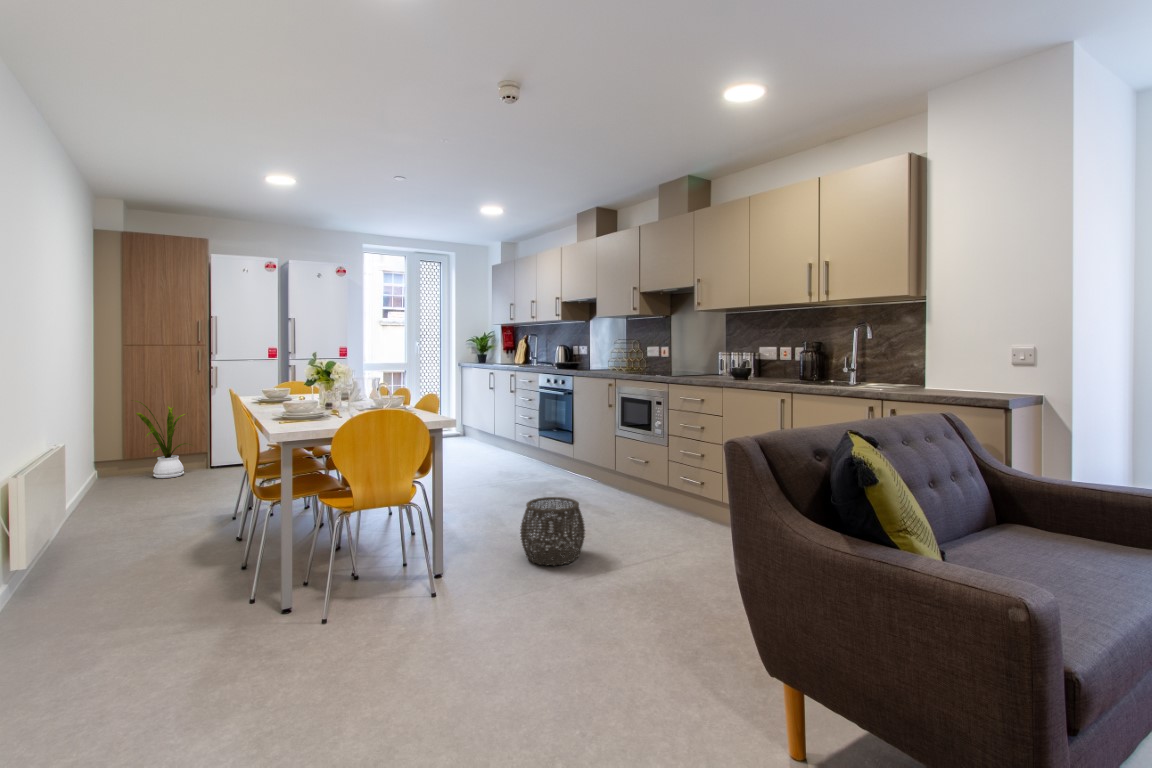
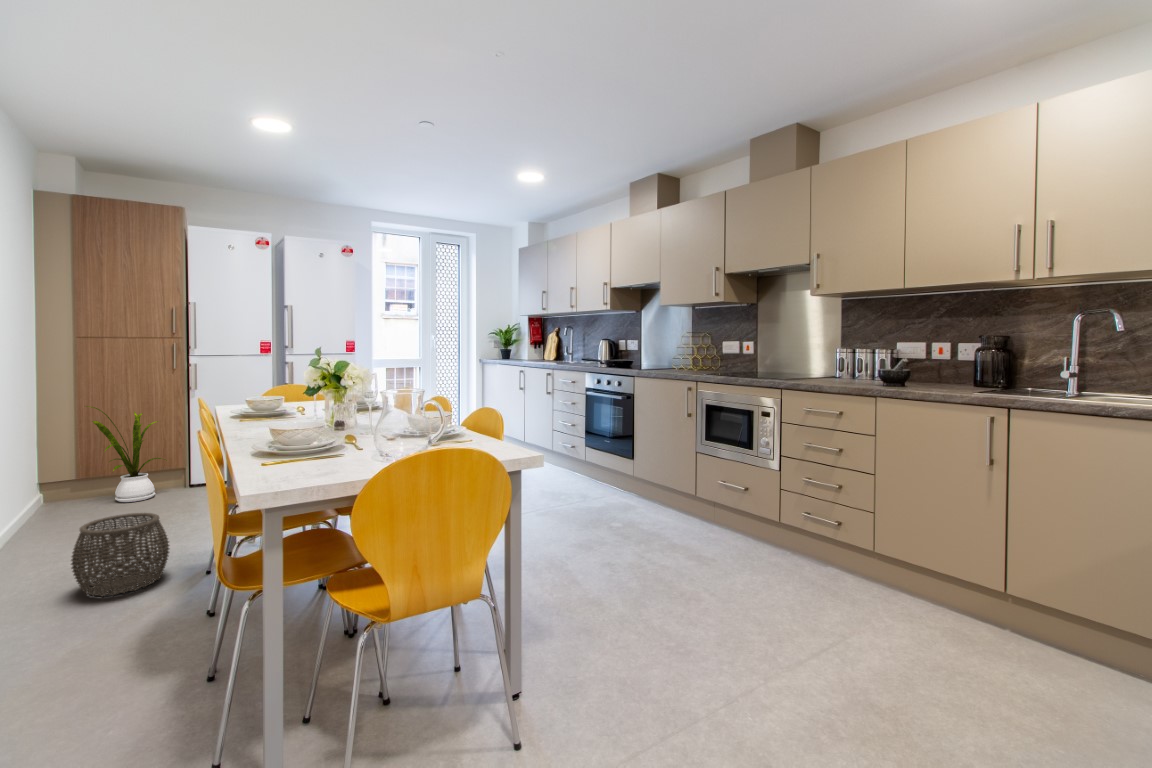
woven basket: present [520,497,585,566] -> present [71,513,169,597]

